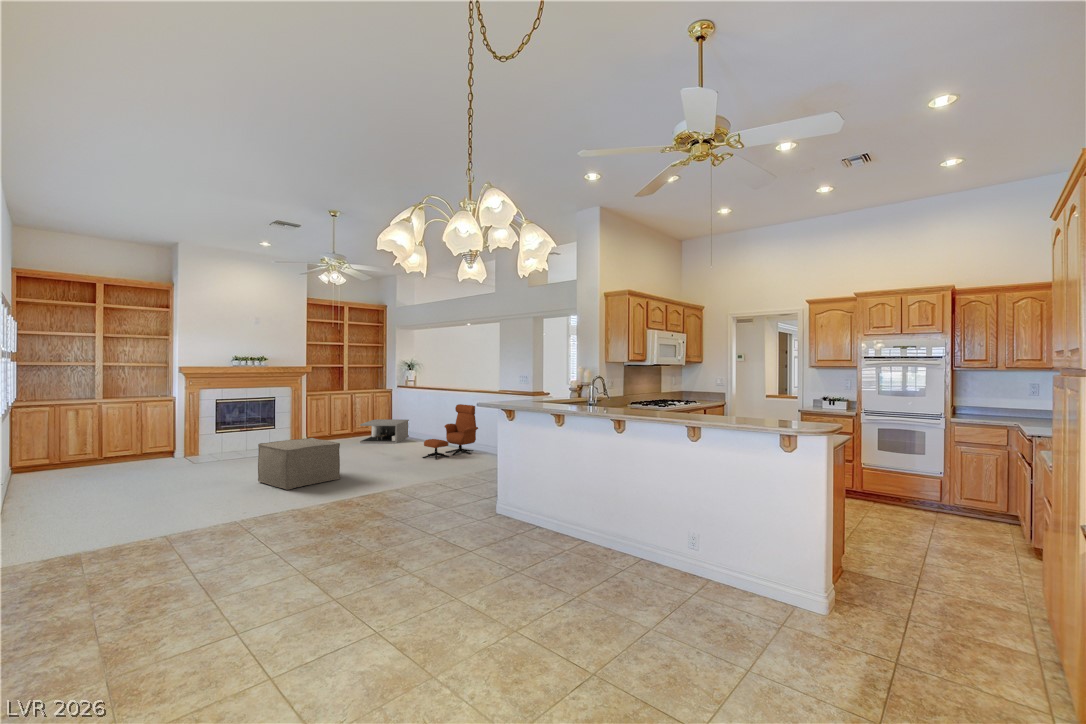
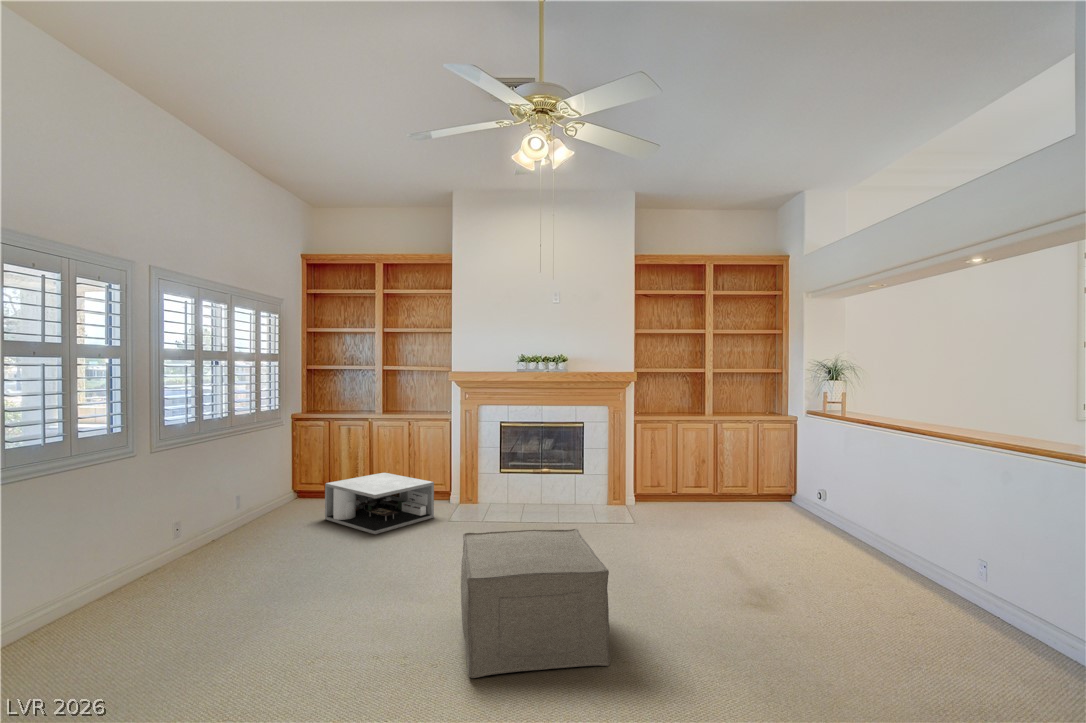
lounge chair: present [423,404,478,459] -> none [857,477,1054,642]
coffee table: present [360,419,409,443] -> present [325,473,434,534]

